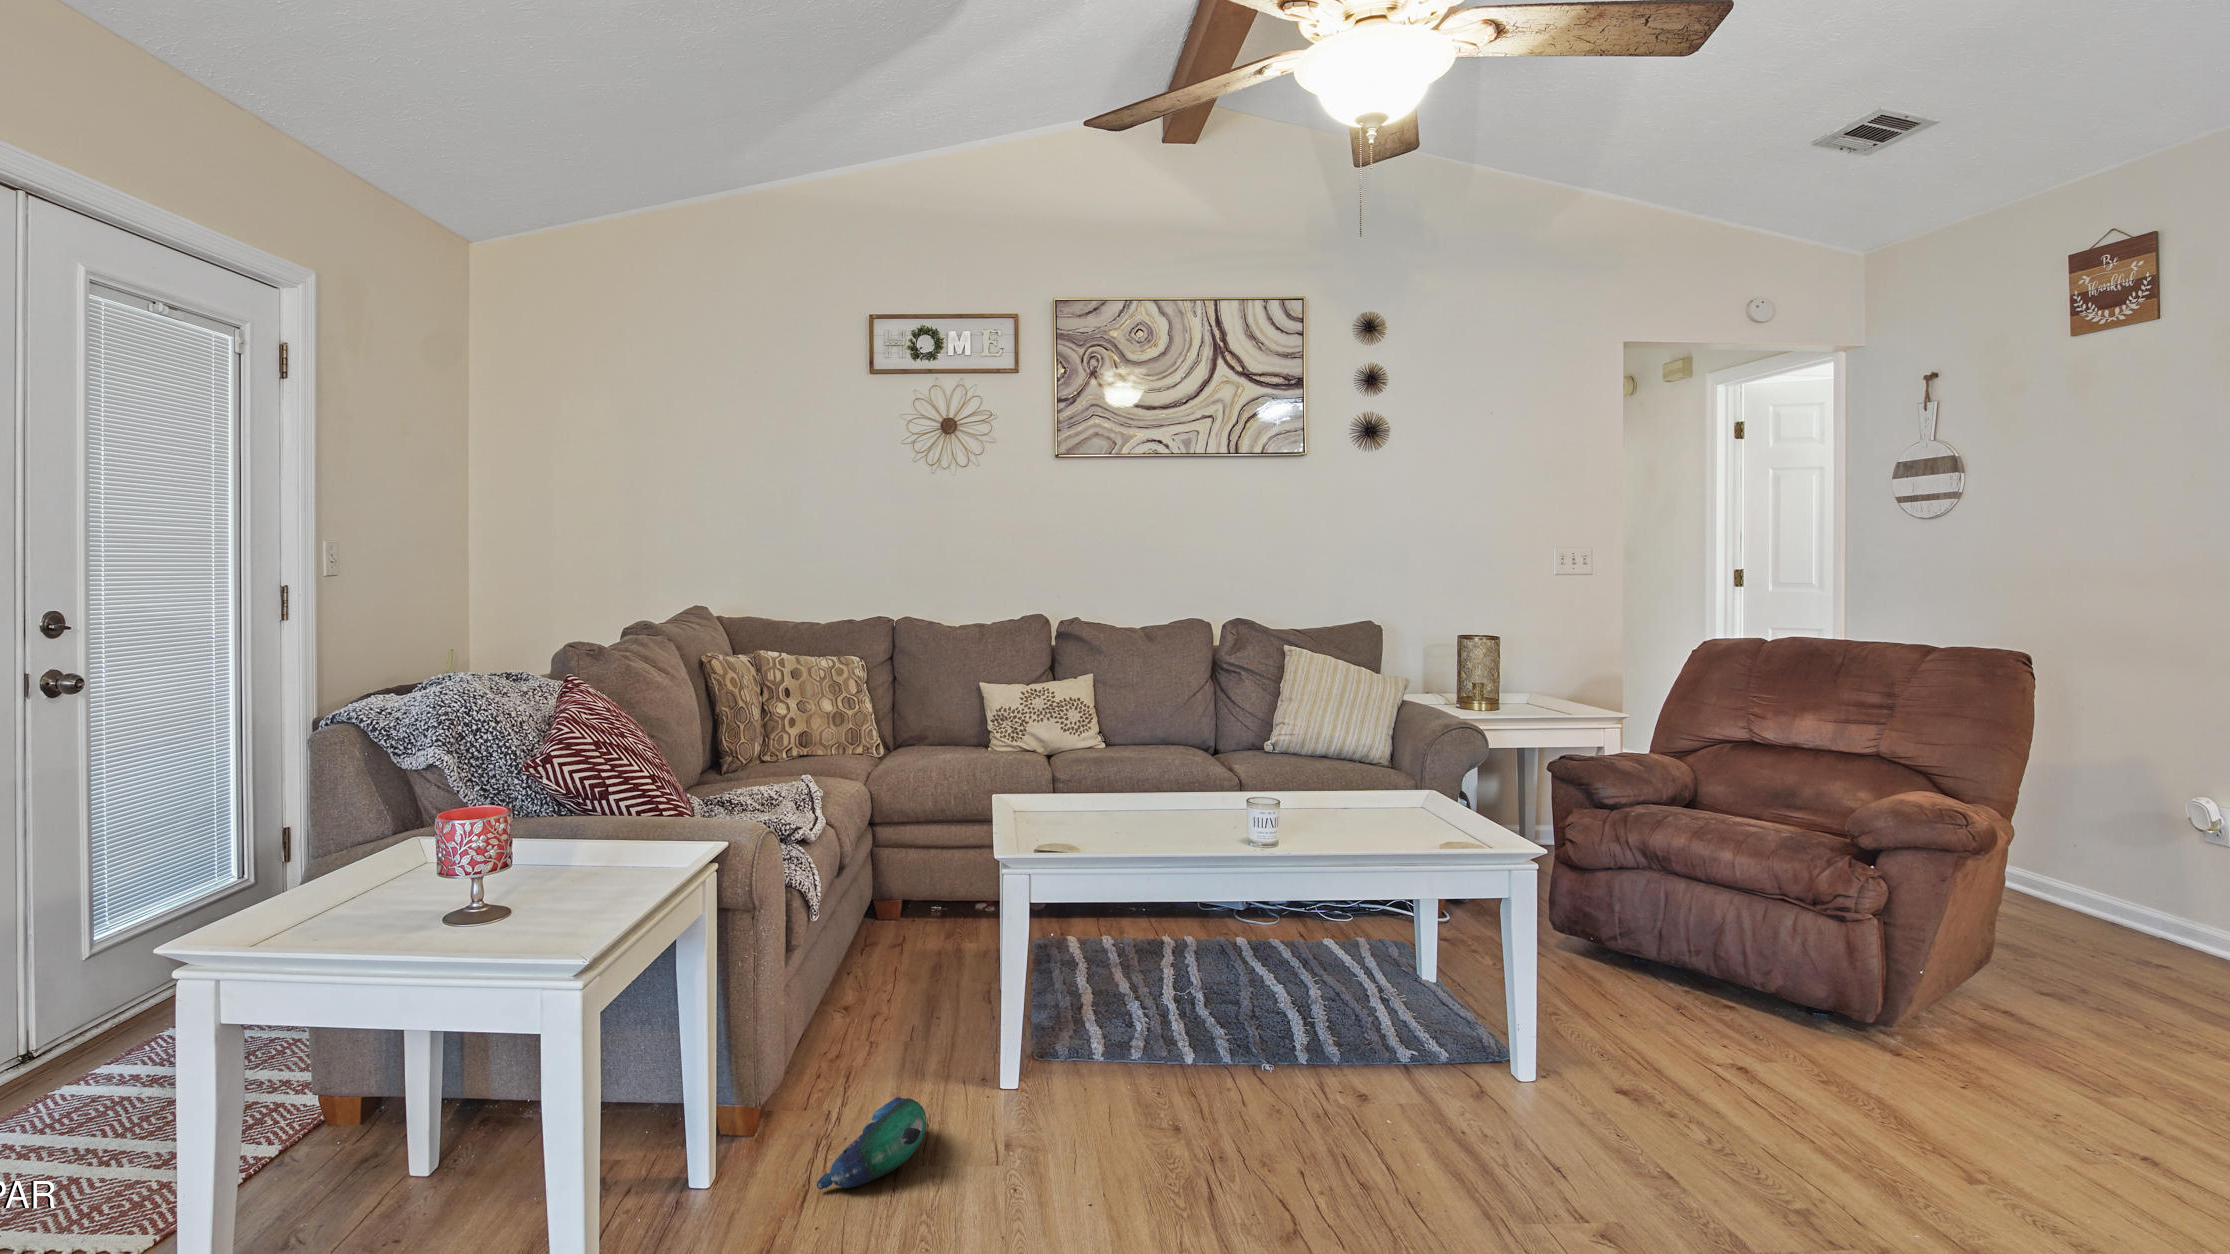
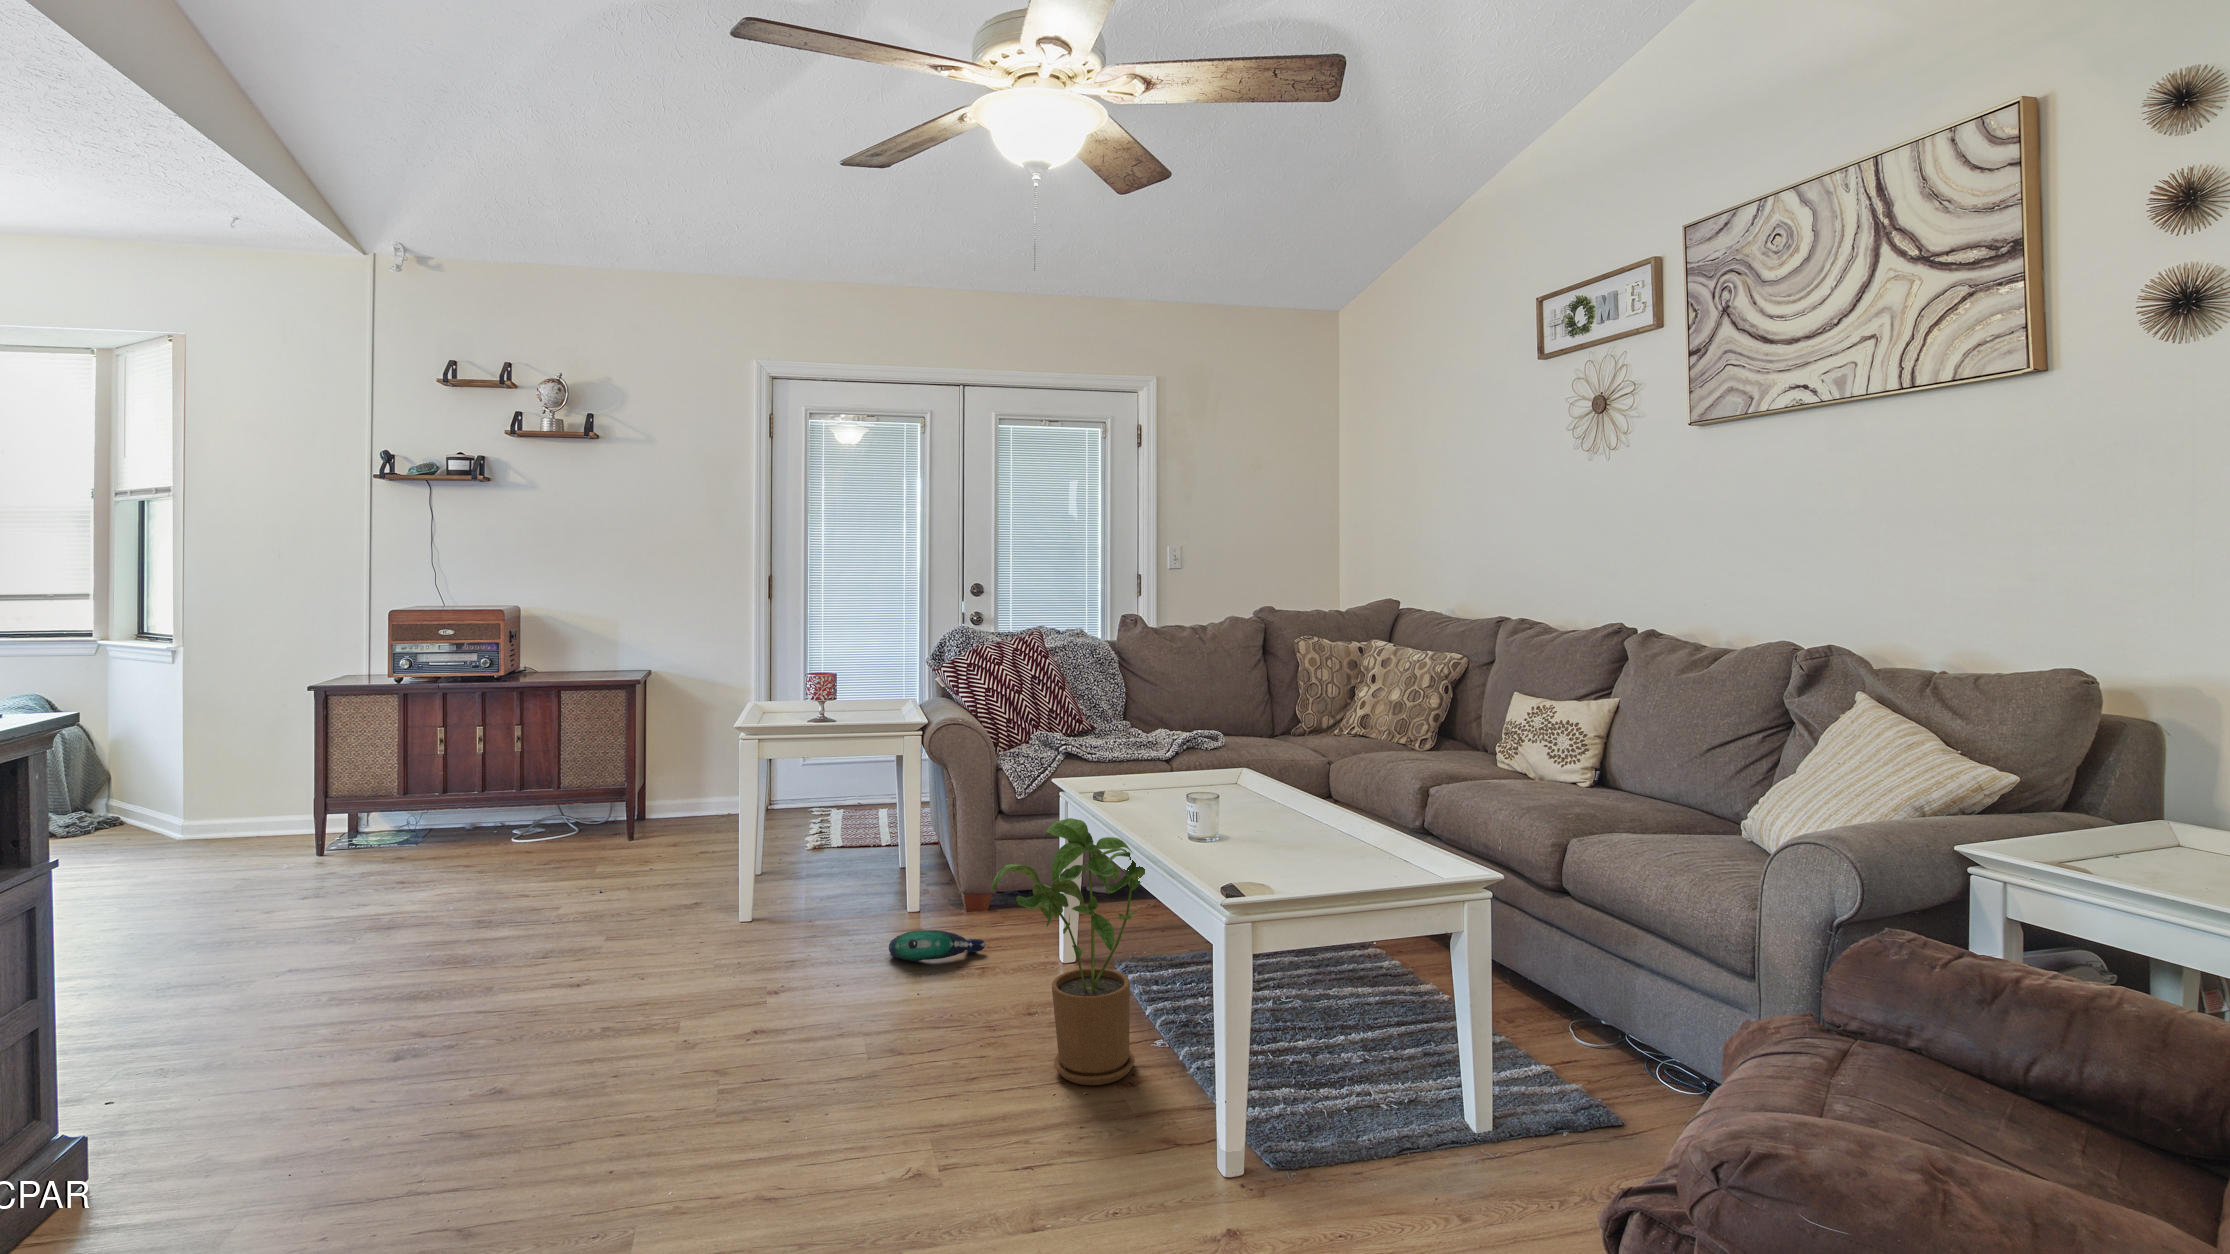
house plant: none [1244,797,1420,1103] -> present [991,818,1145,1085]

